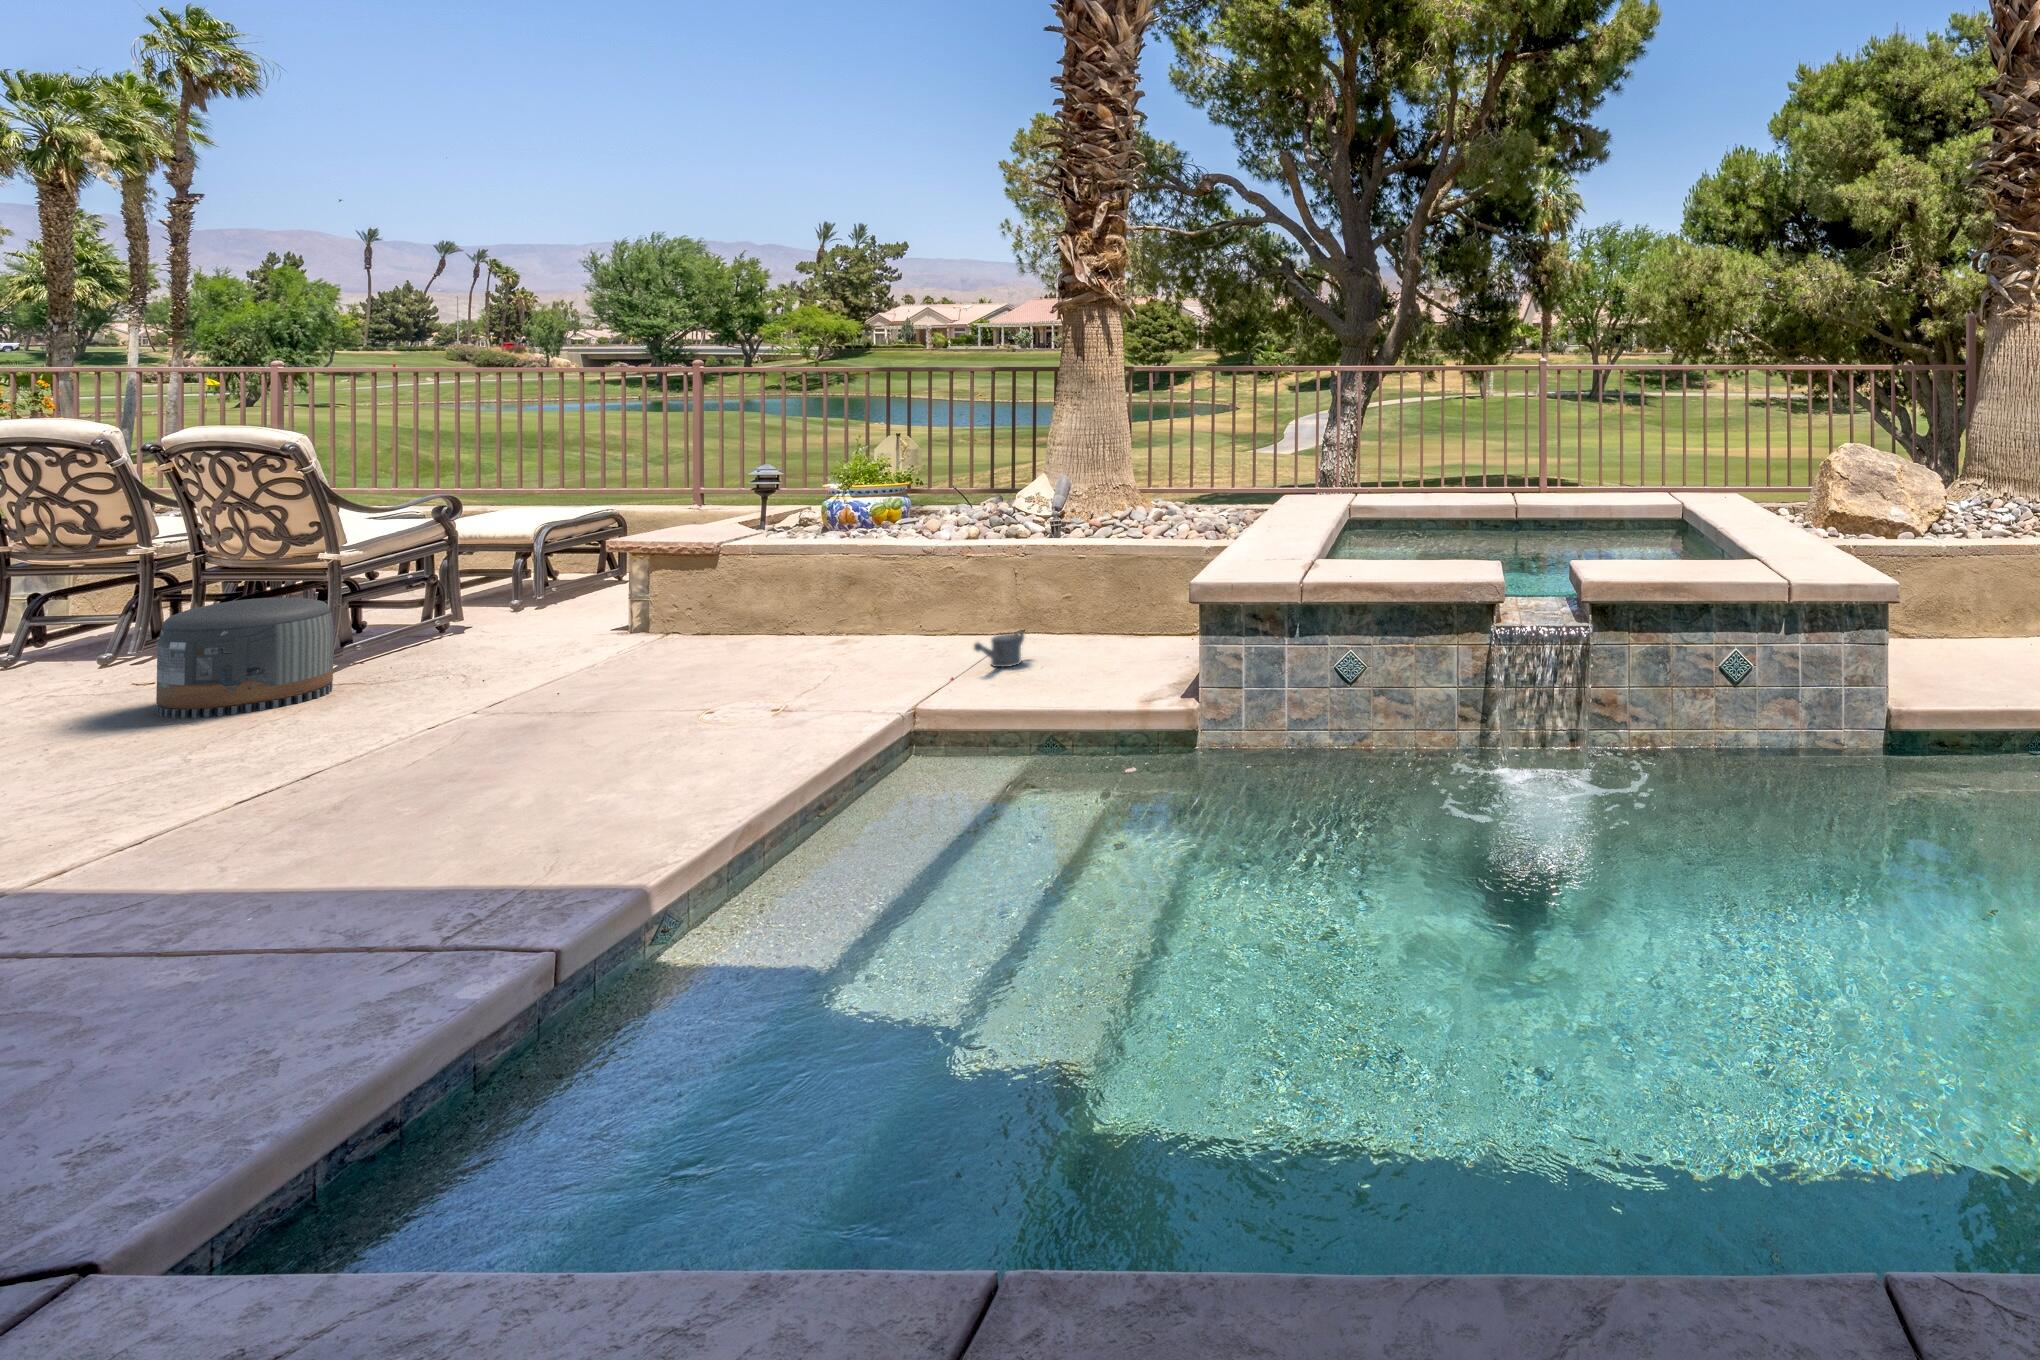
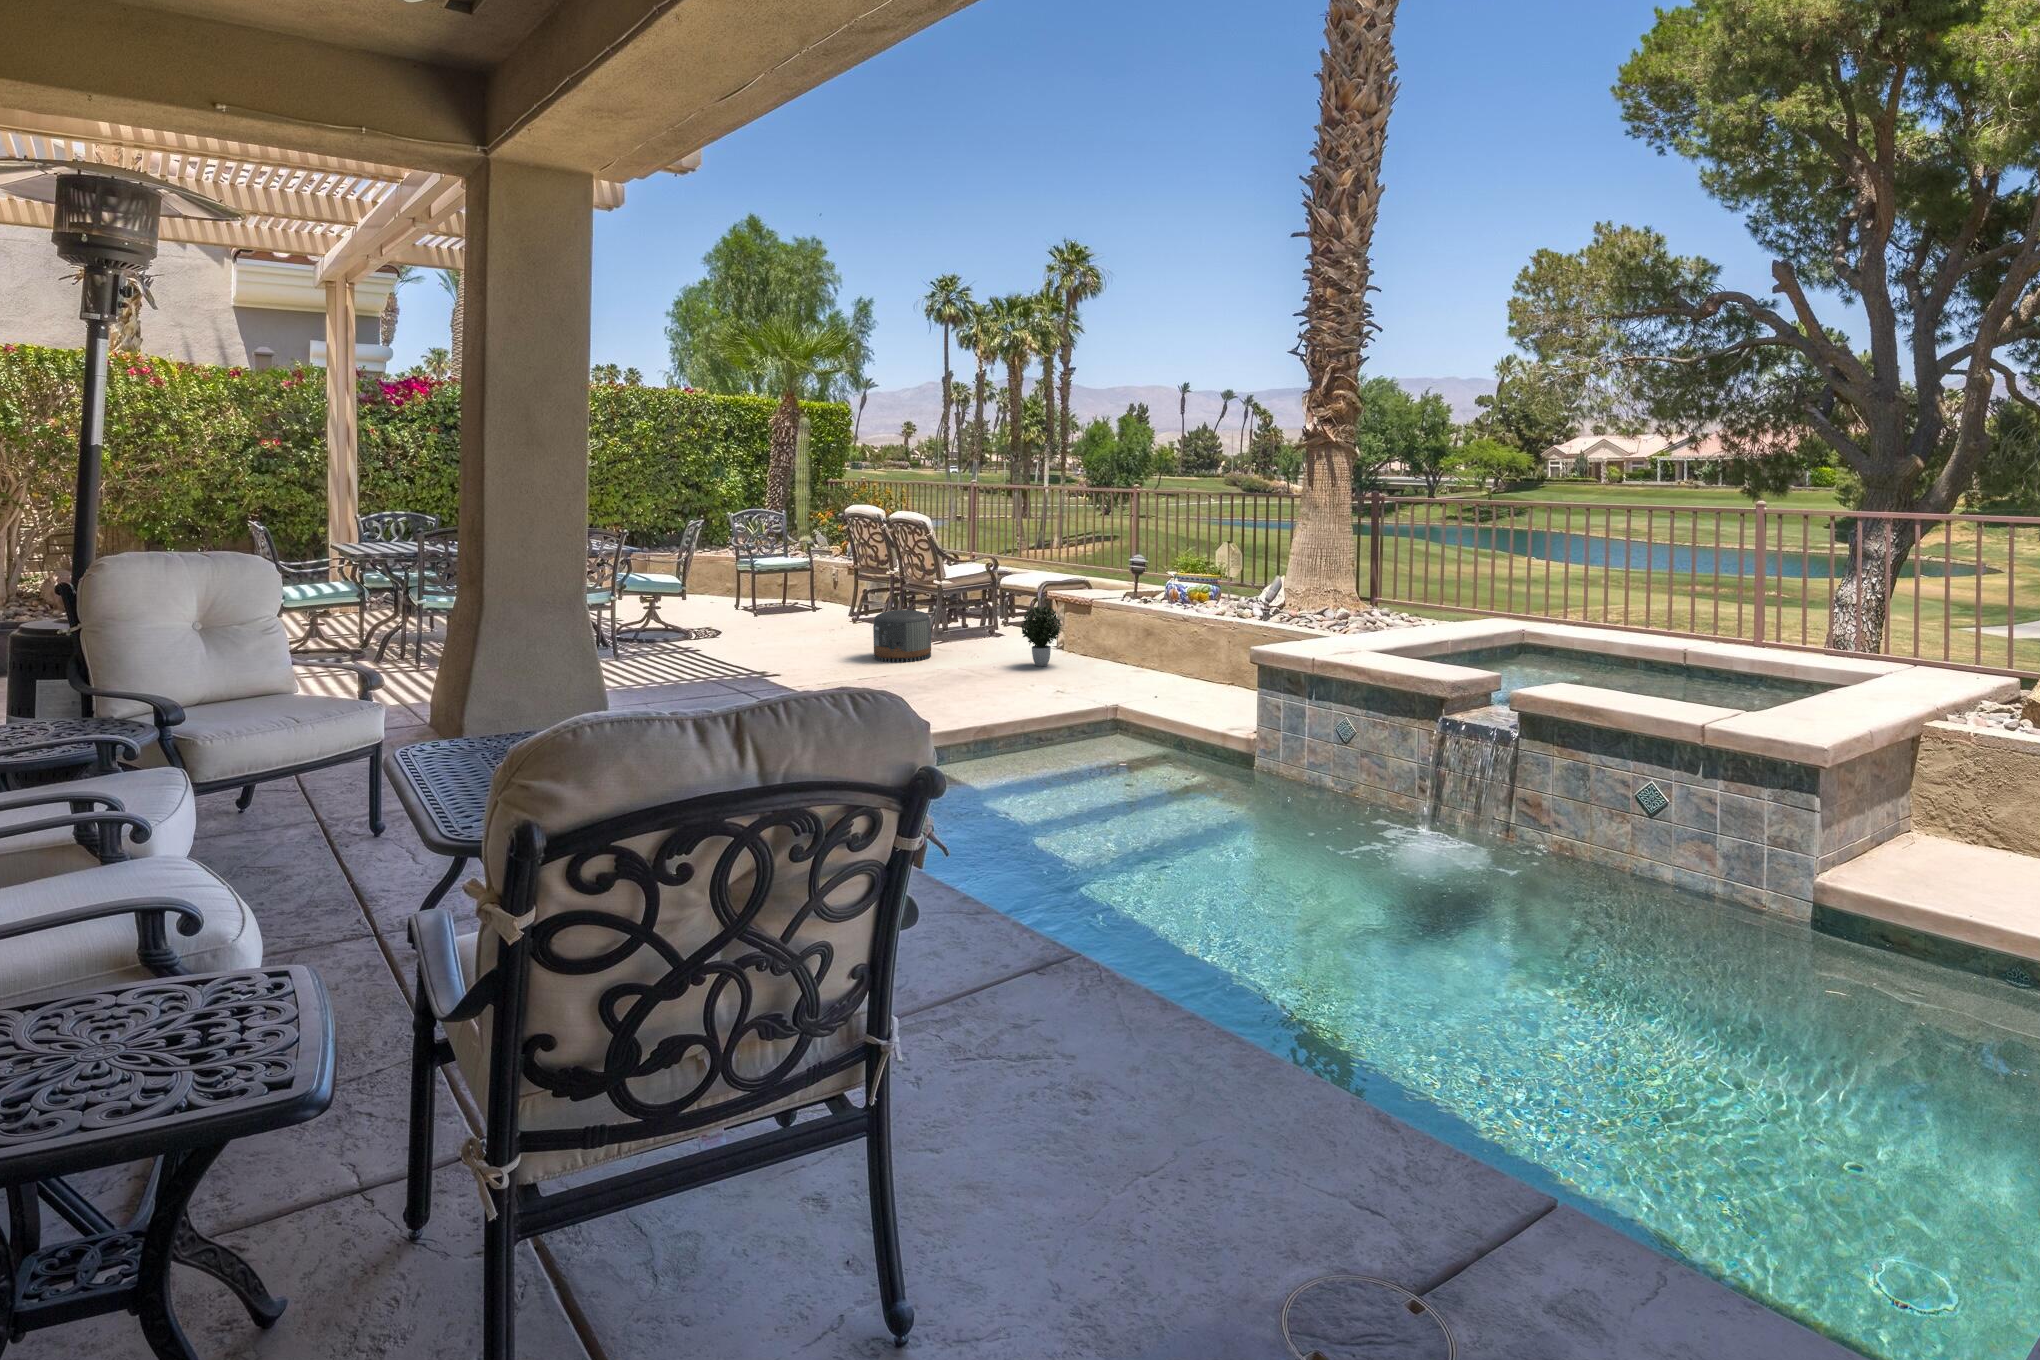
potted plant: none [592,558,682,667] -> present [1021,606,1062,666]
watering can: present [974,631,1024,667] -> none [1173,677,1214,699]

